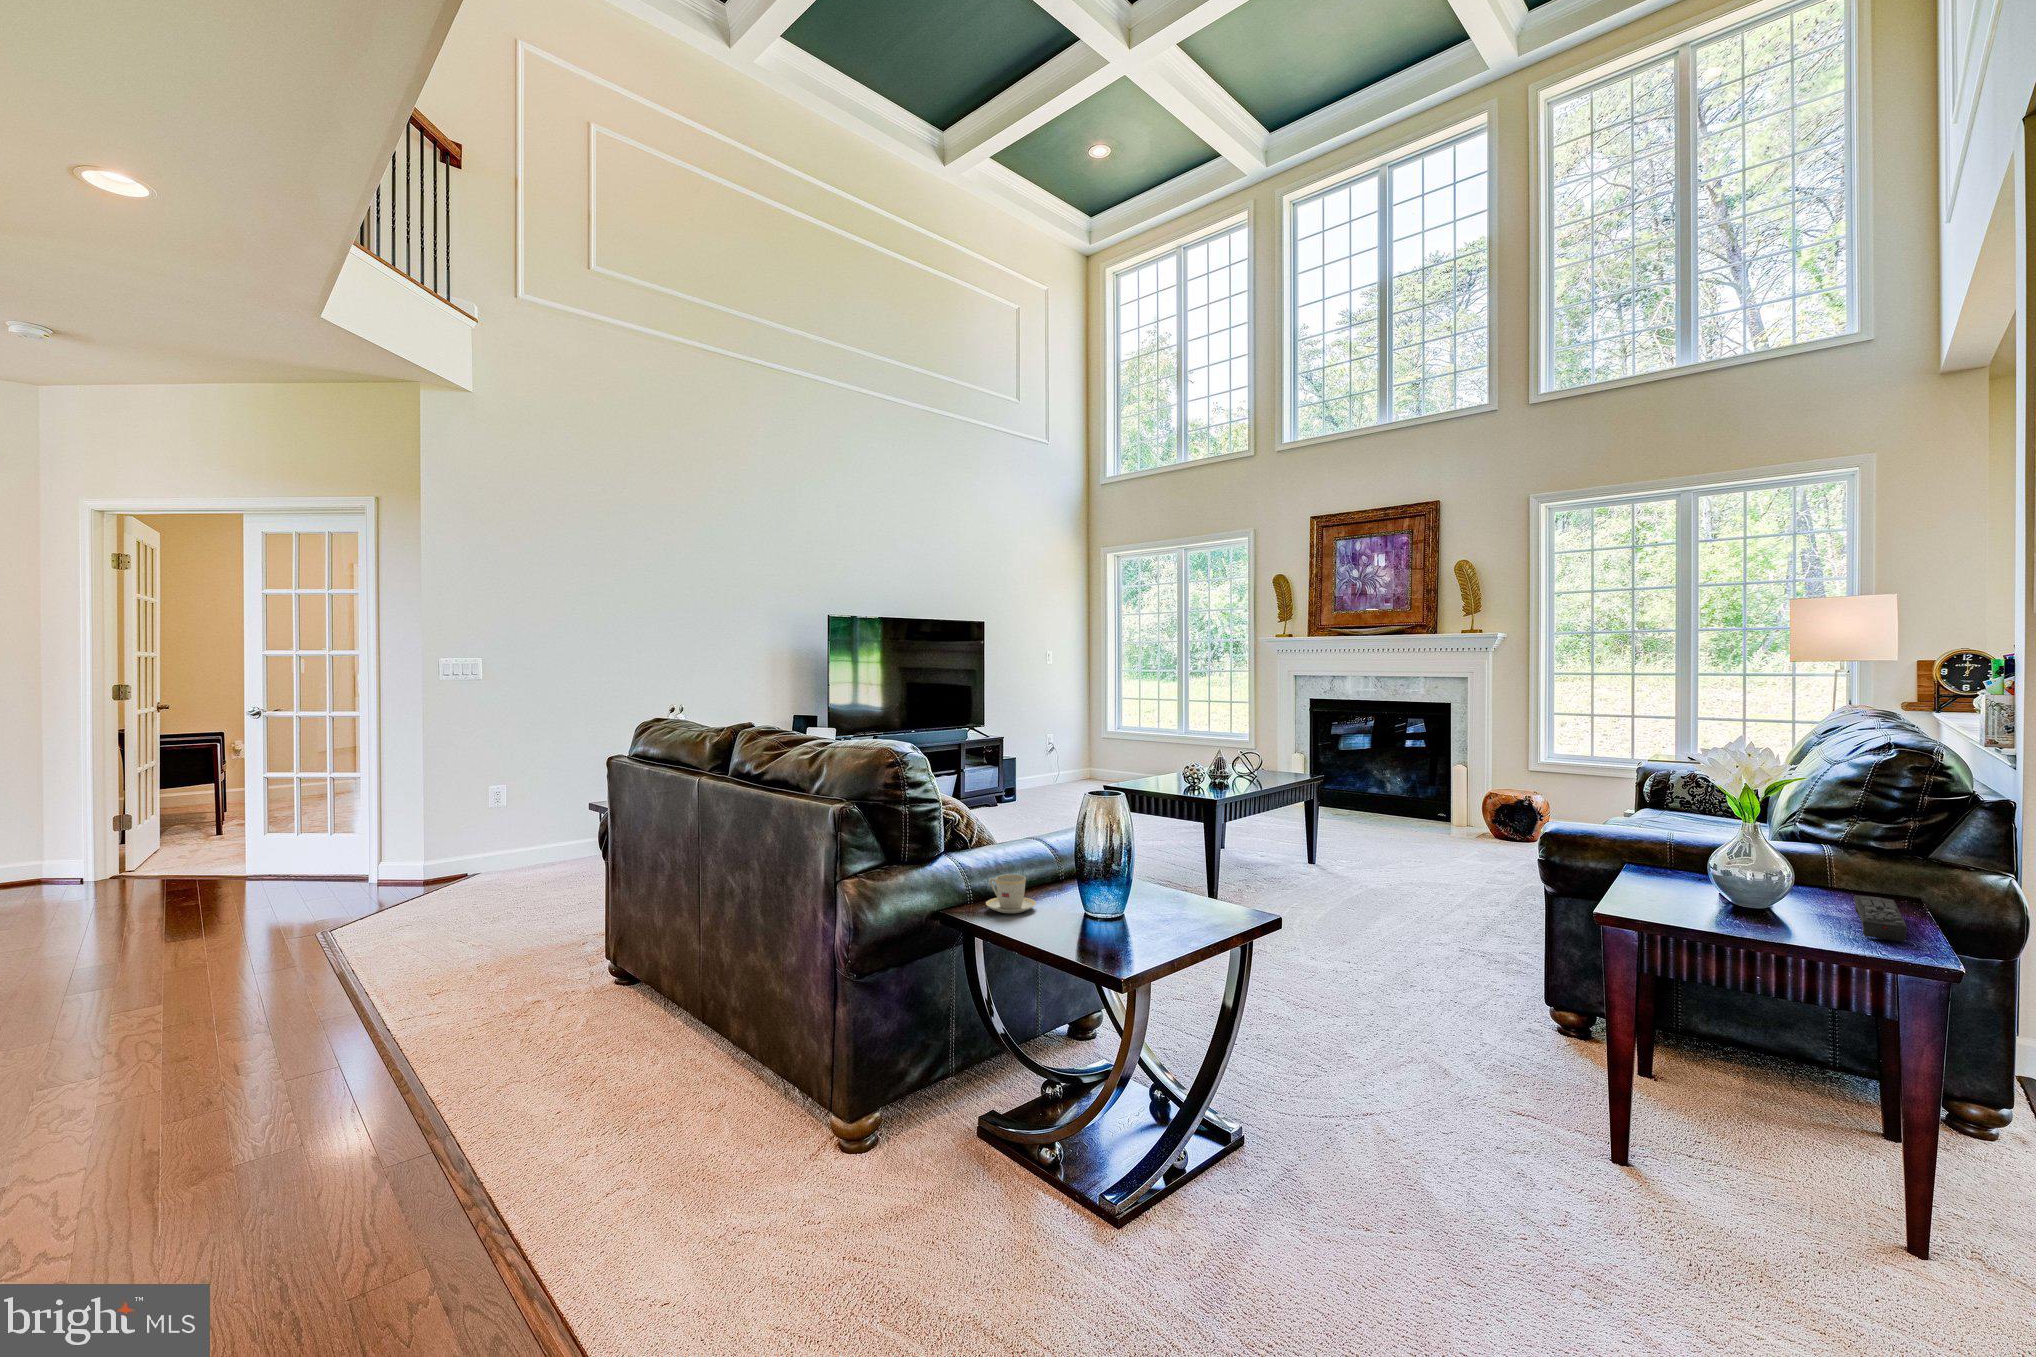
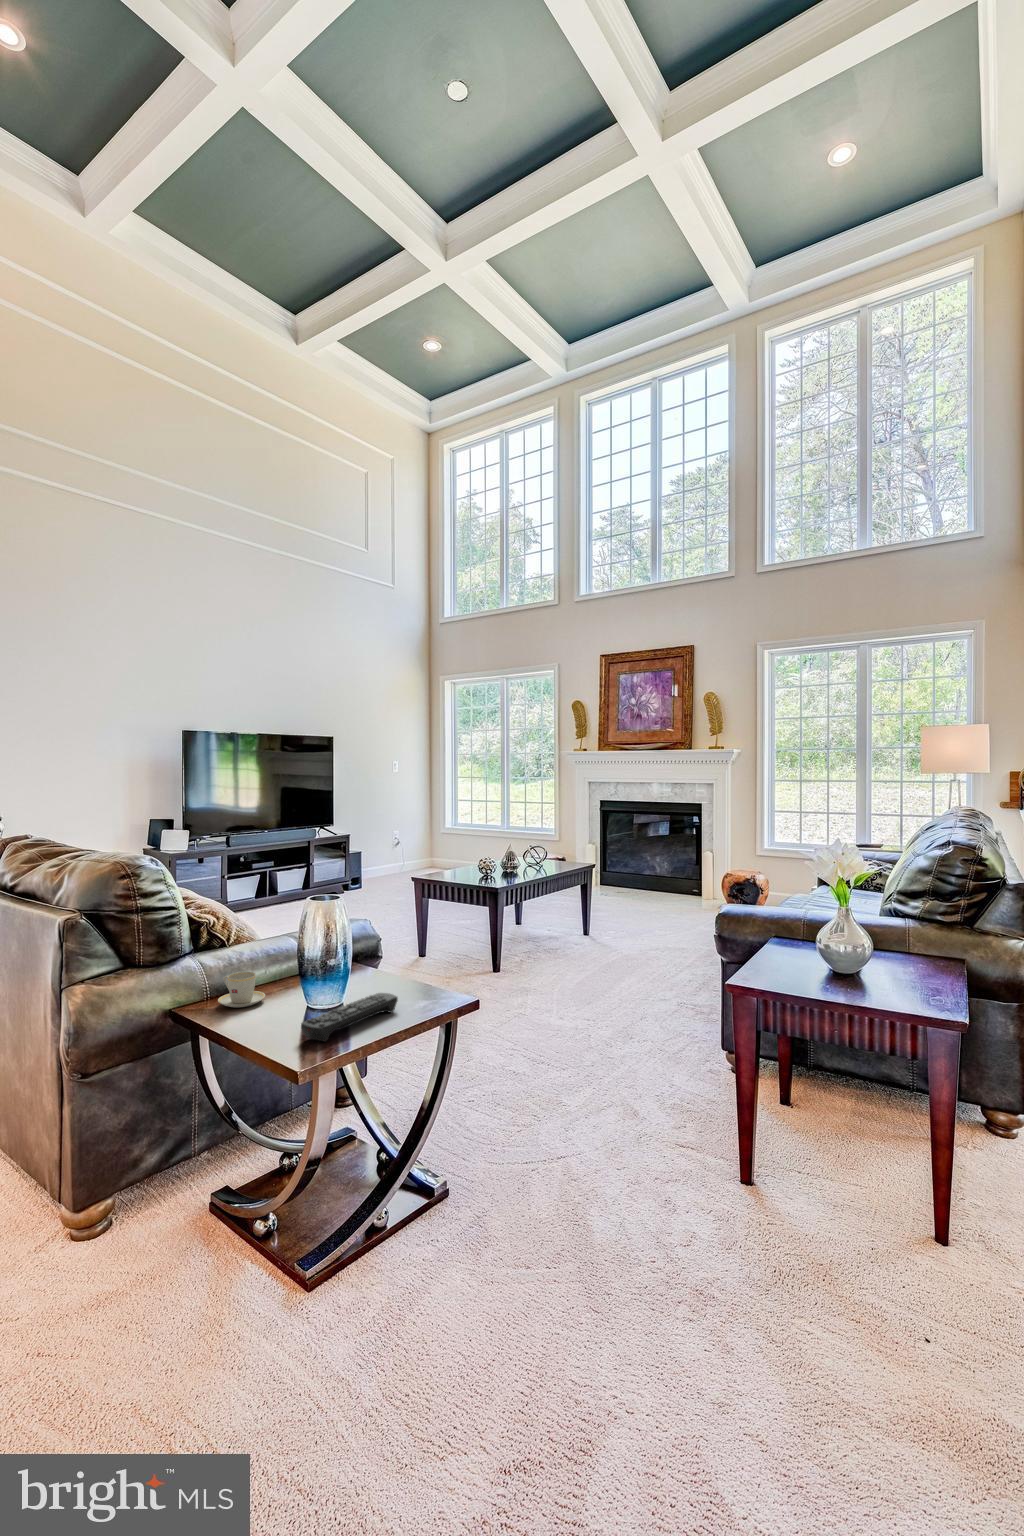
remote control: present [1854,895,1907,942] -> present [301,993,398,1042]

